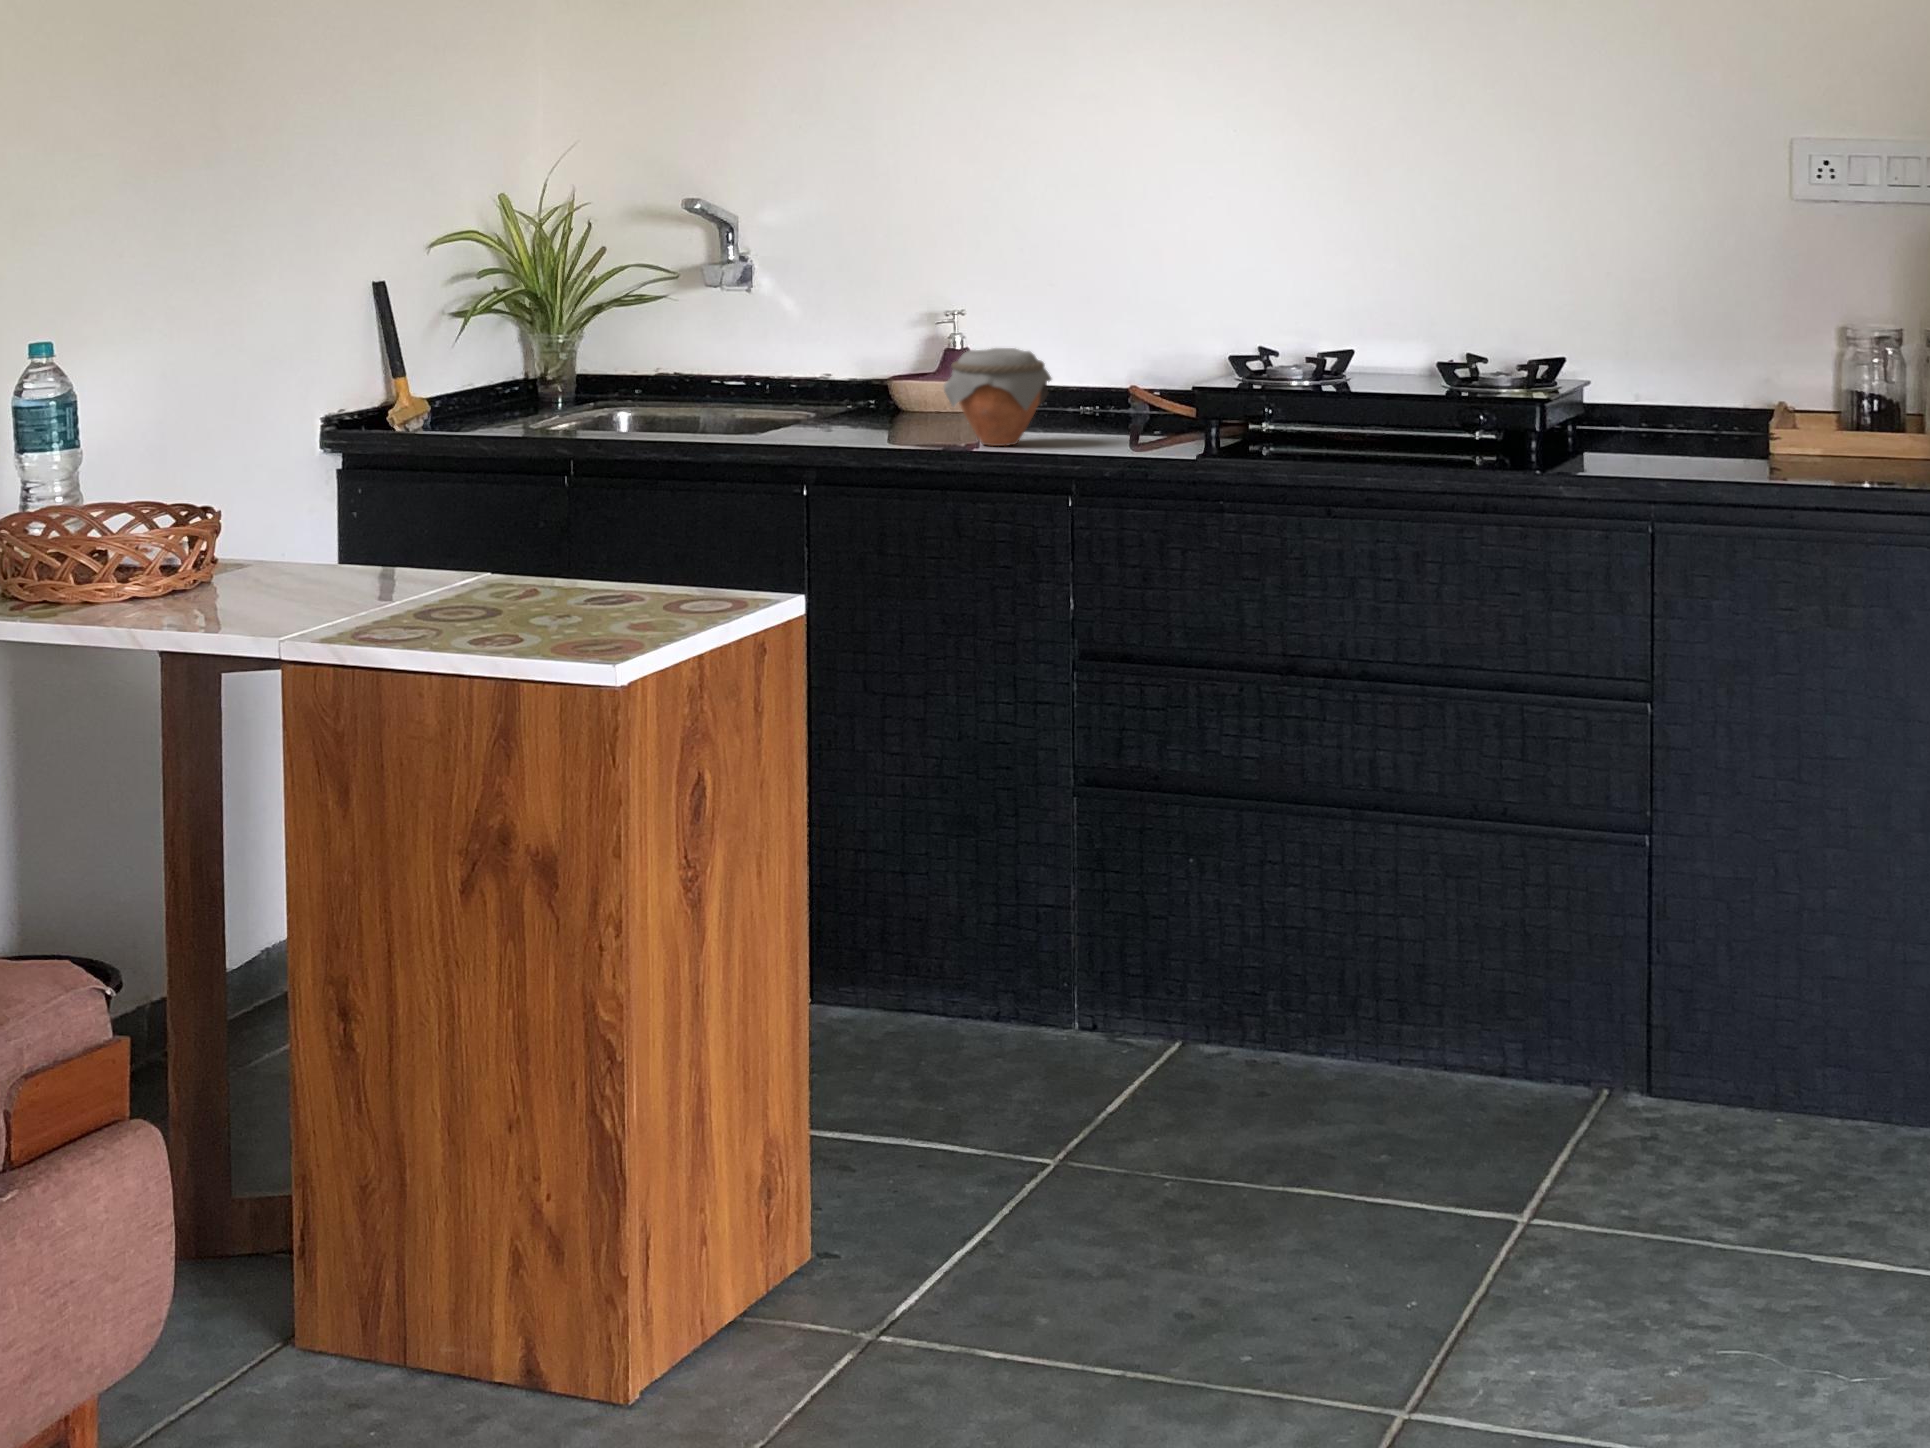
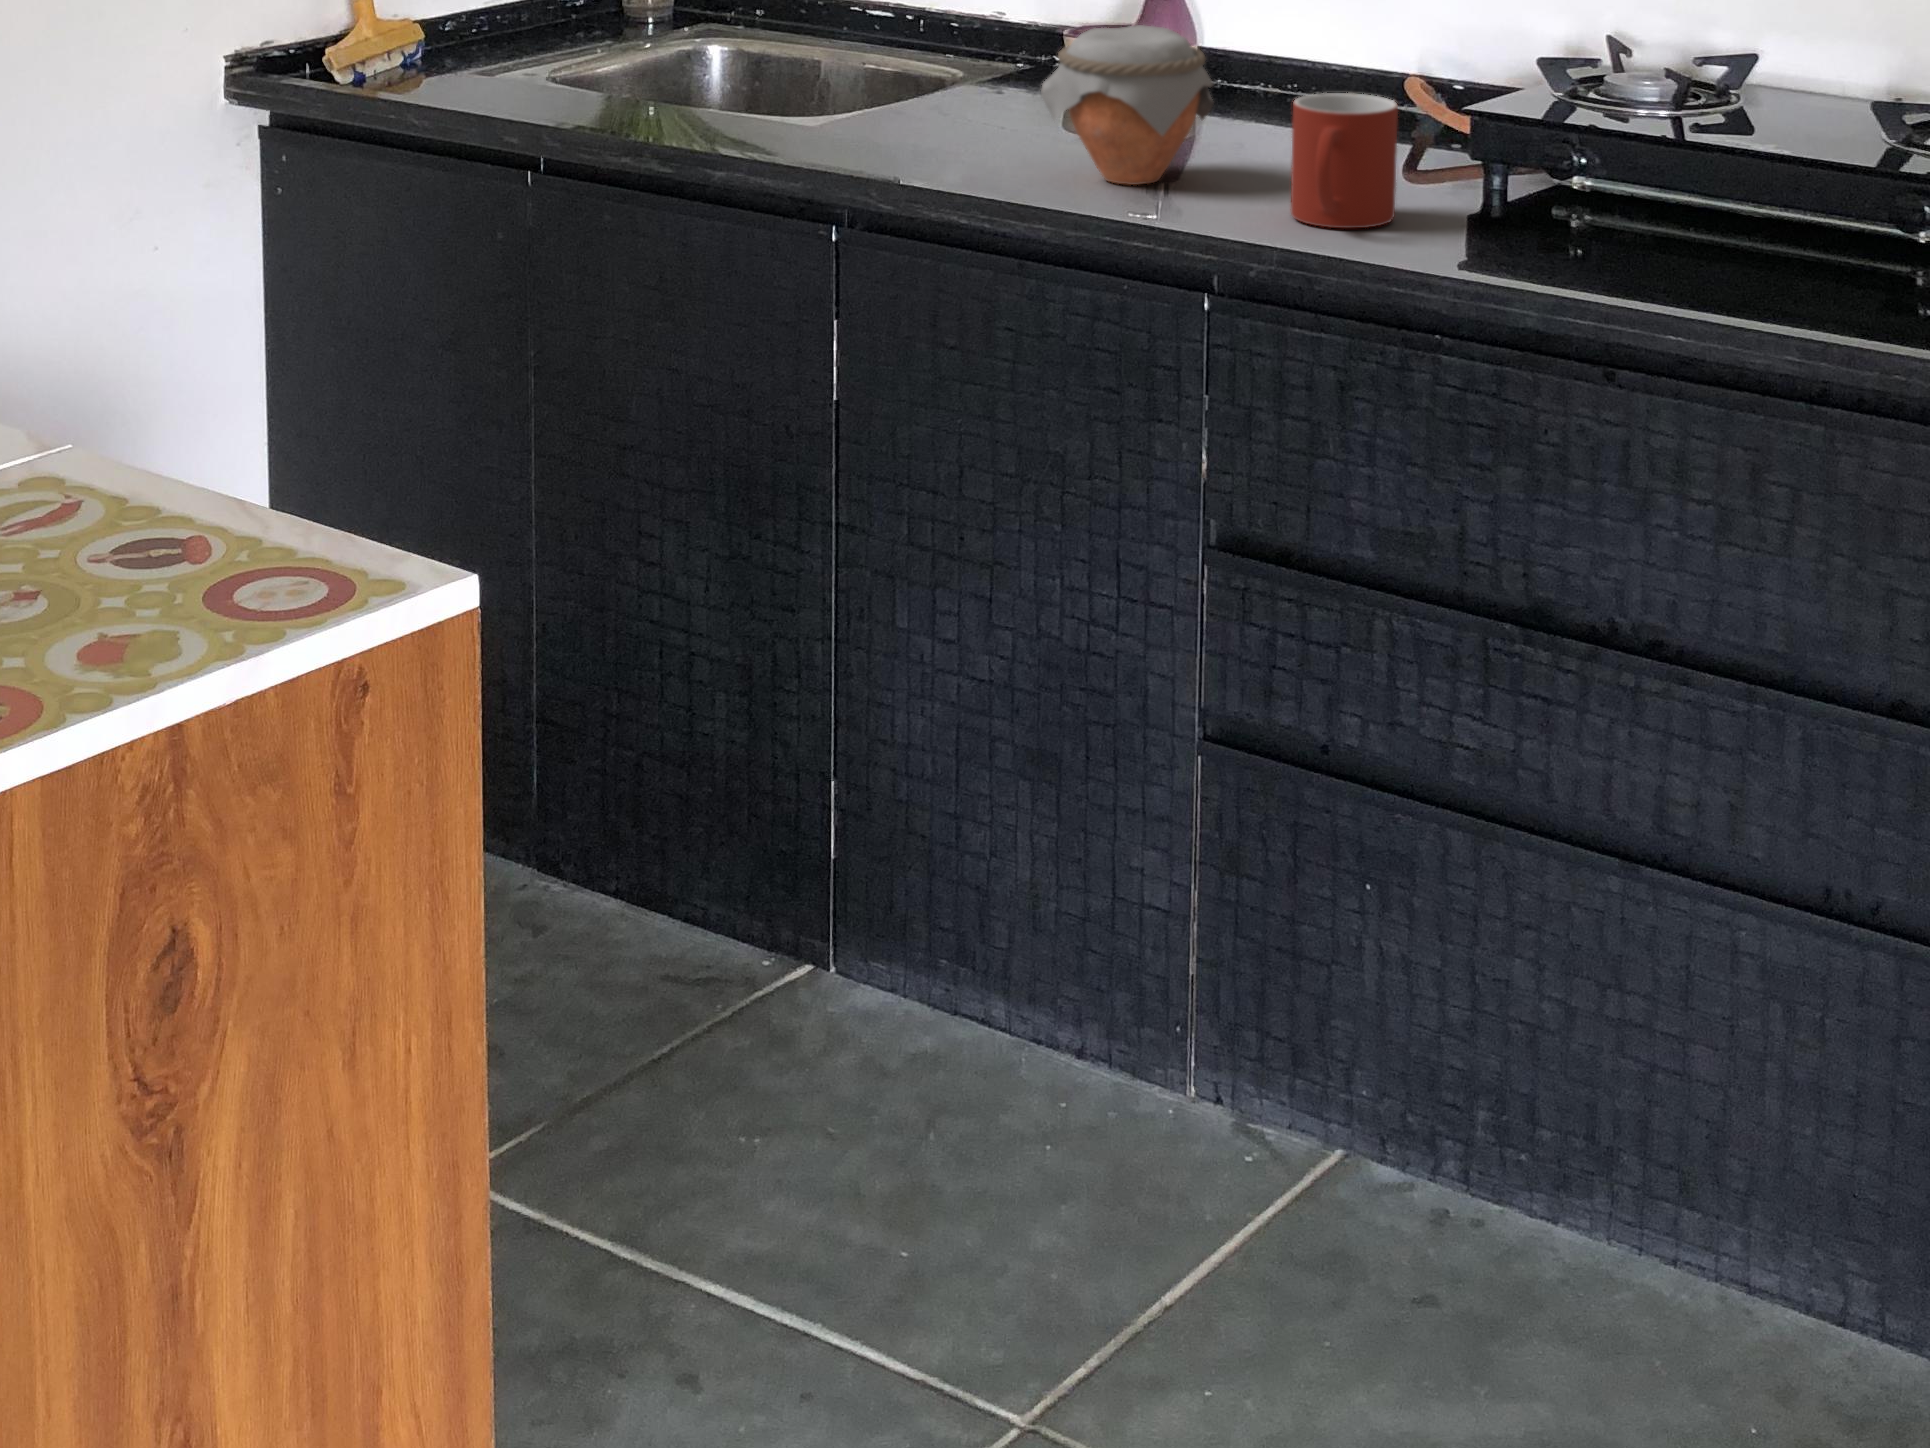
mug: none [1114,376,1178,454] -> present [1291,93,1398,228]

